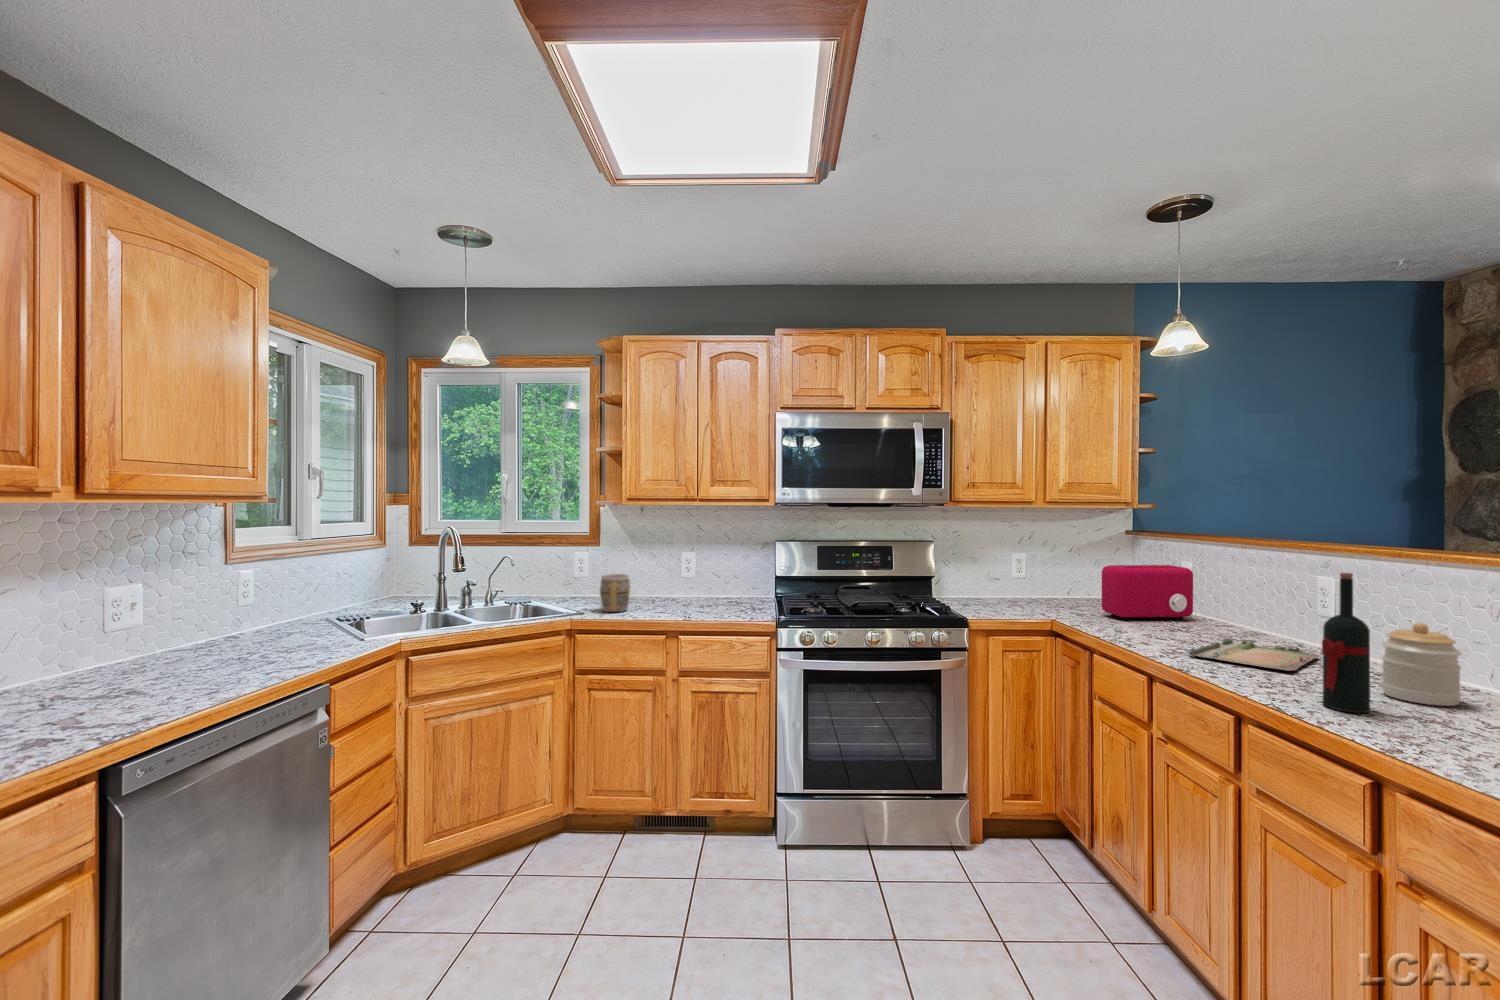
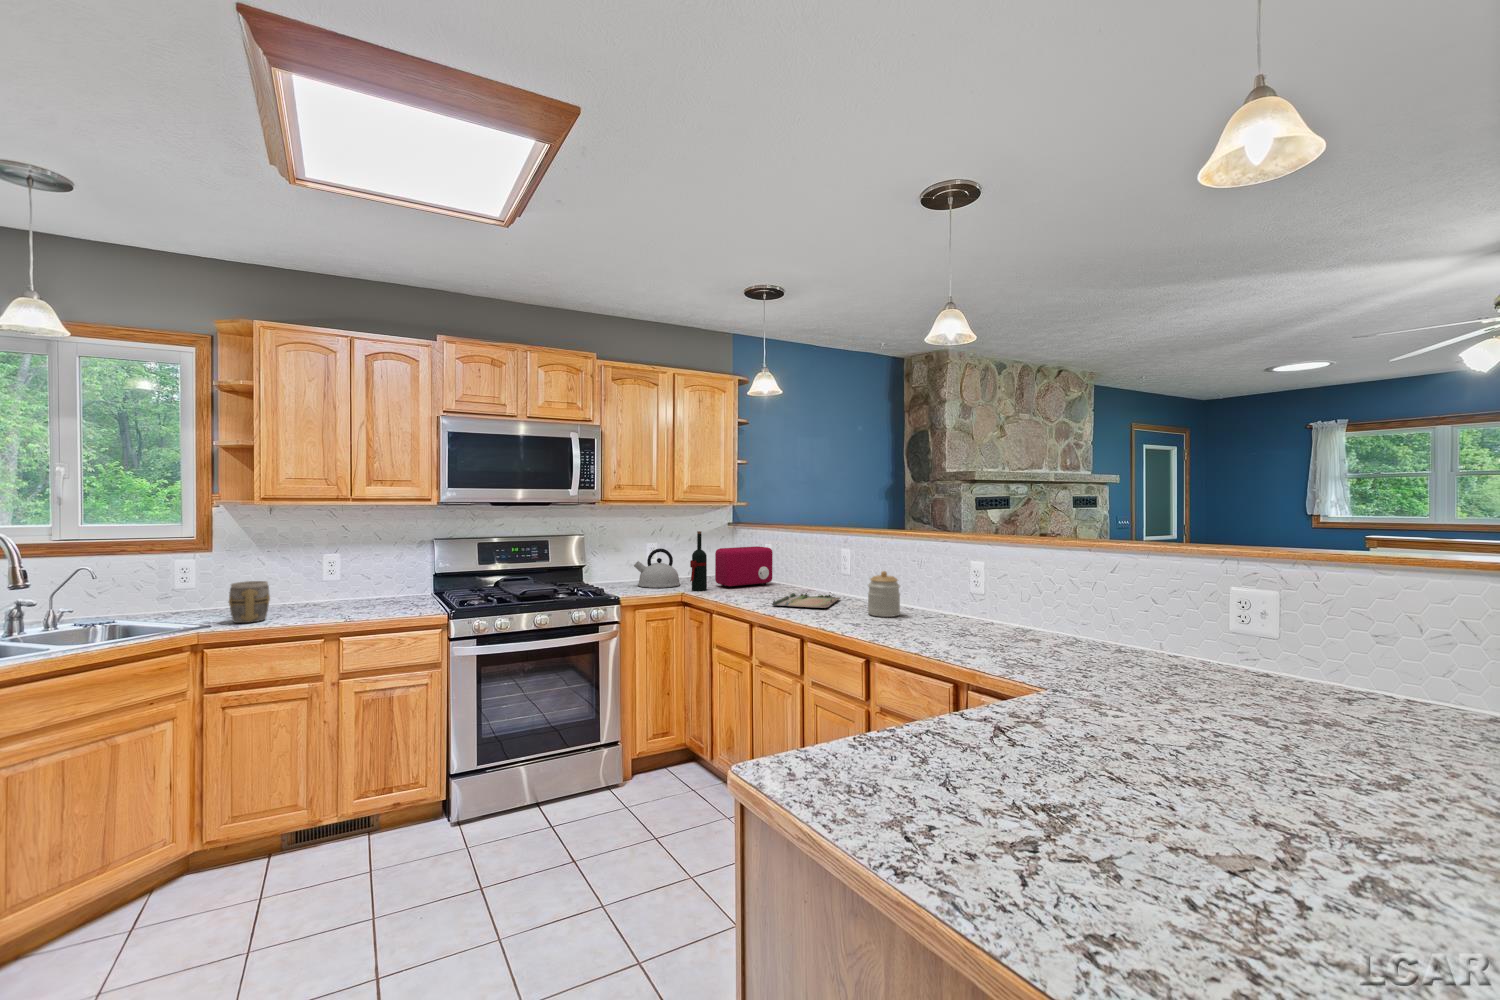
kettle: none [990,561,1052,611] -> present [634,549,680,588]
wine bottle: present [1322,573,1370,713] -> present [690,531,707,591]

